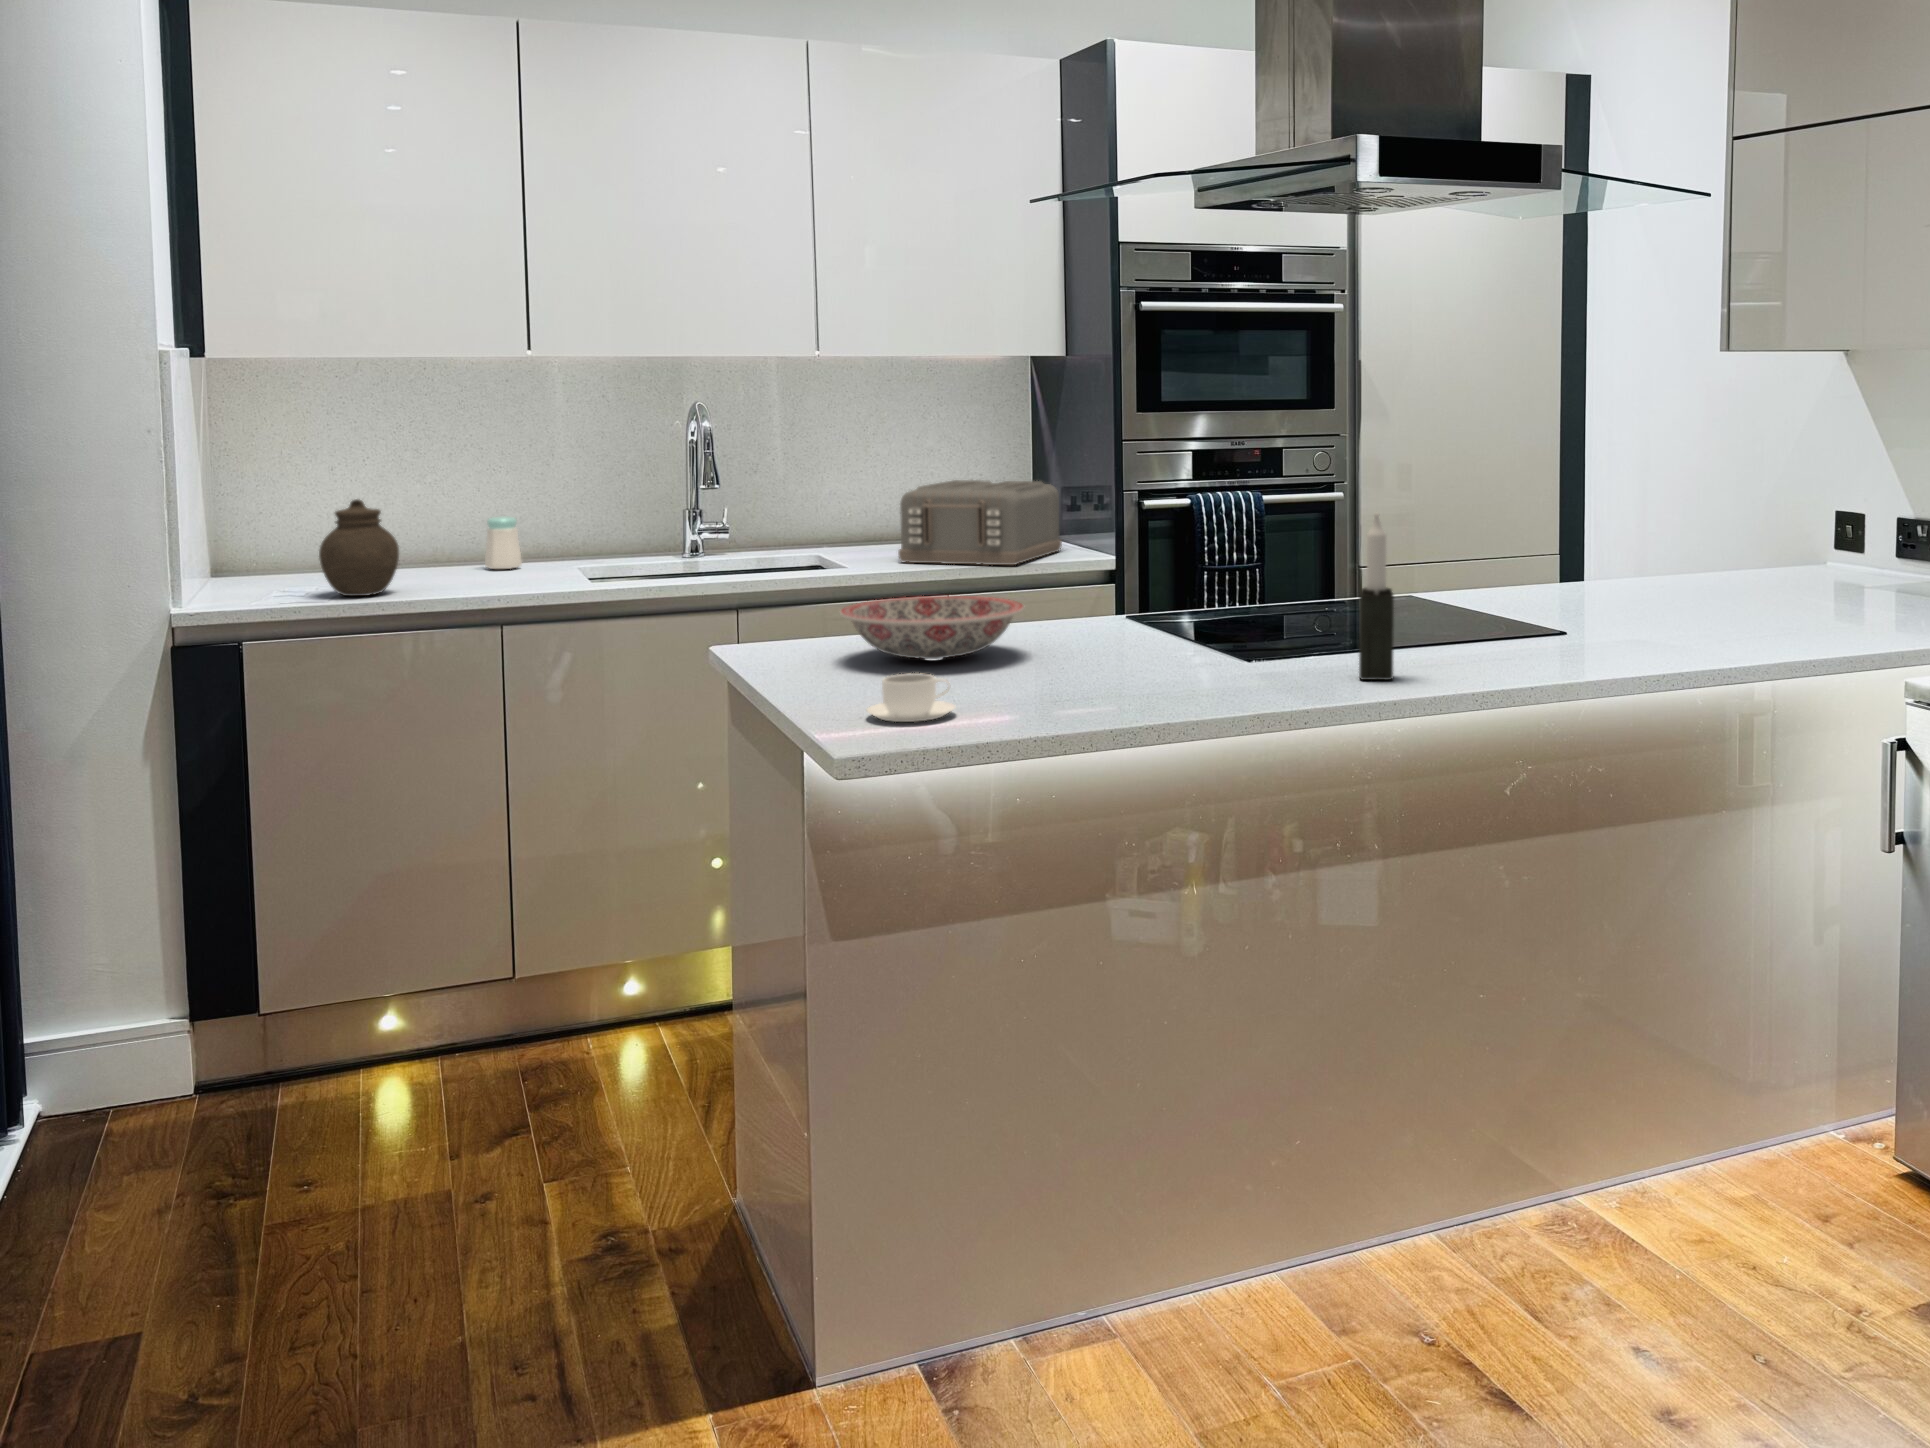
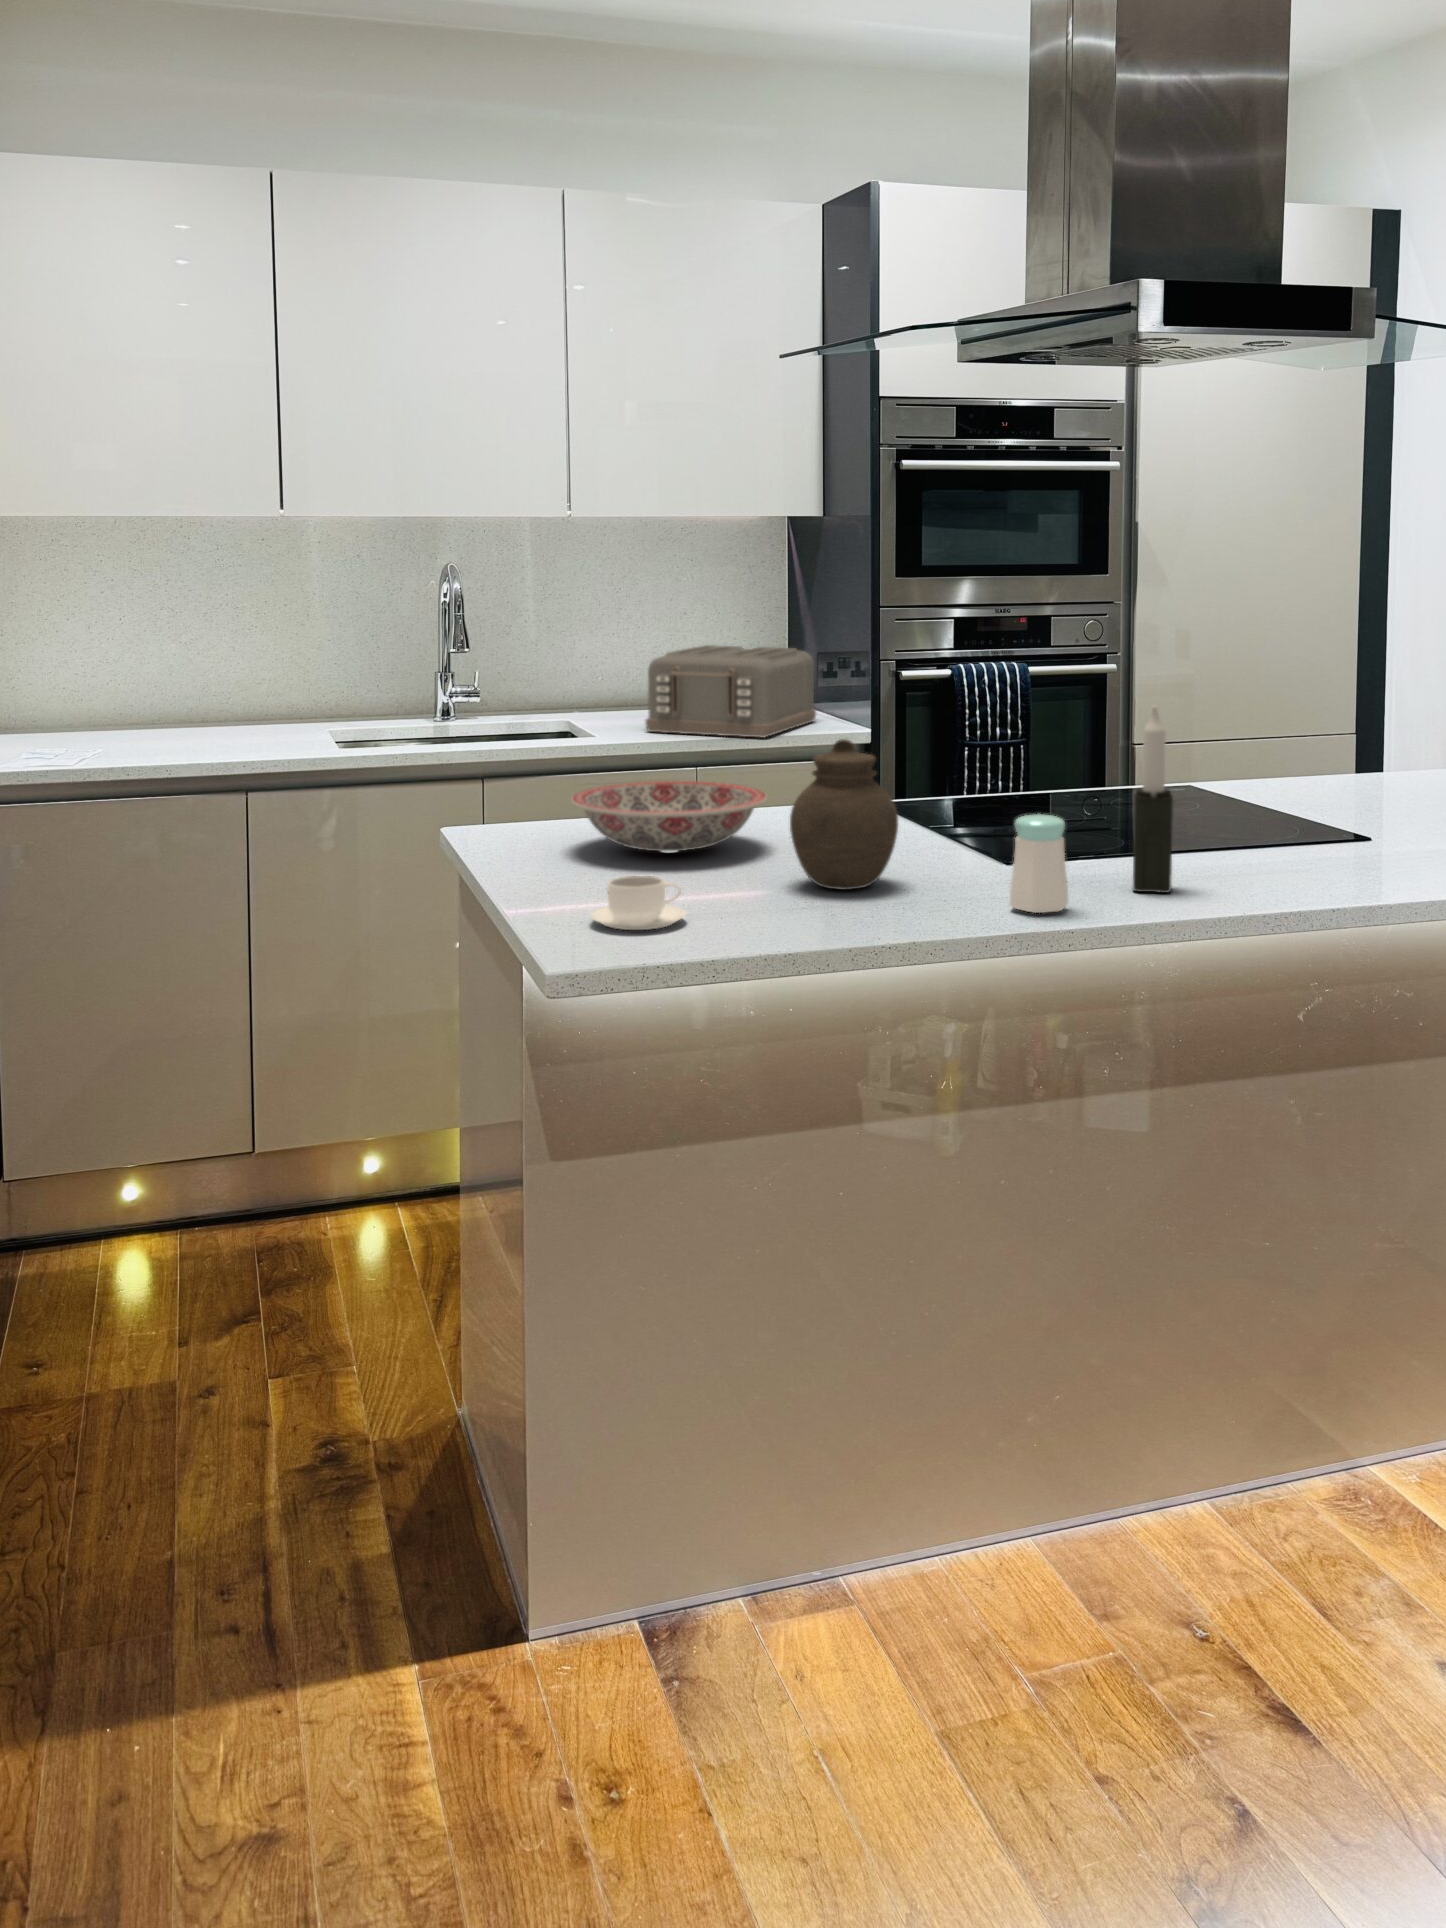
jar: present [319,499,399,596] -> present [790,739,898,890]
salt shaker: present [485,516,522,569] -> present [1010,814,1068,913]

